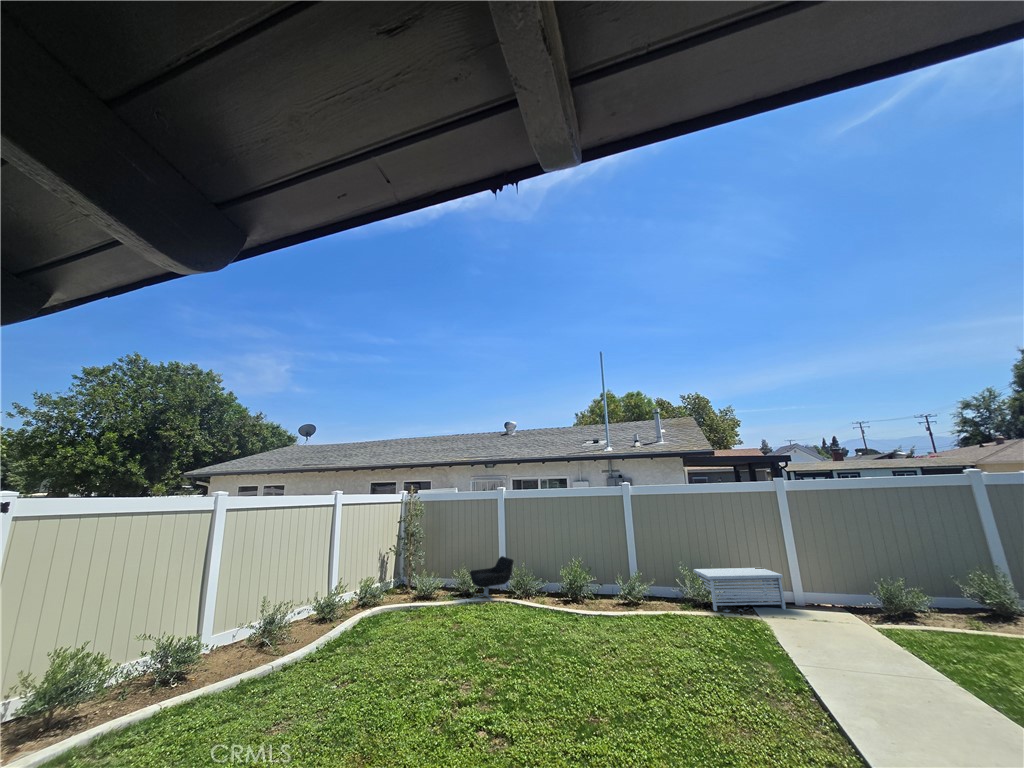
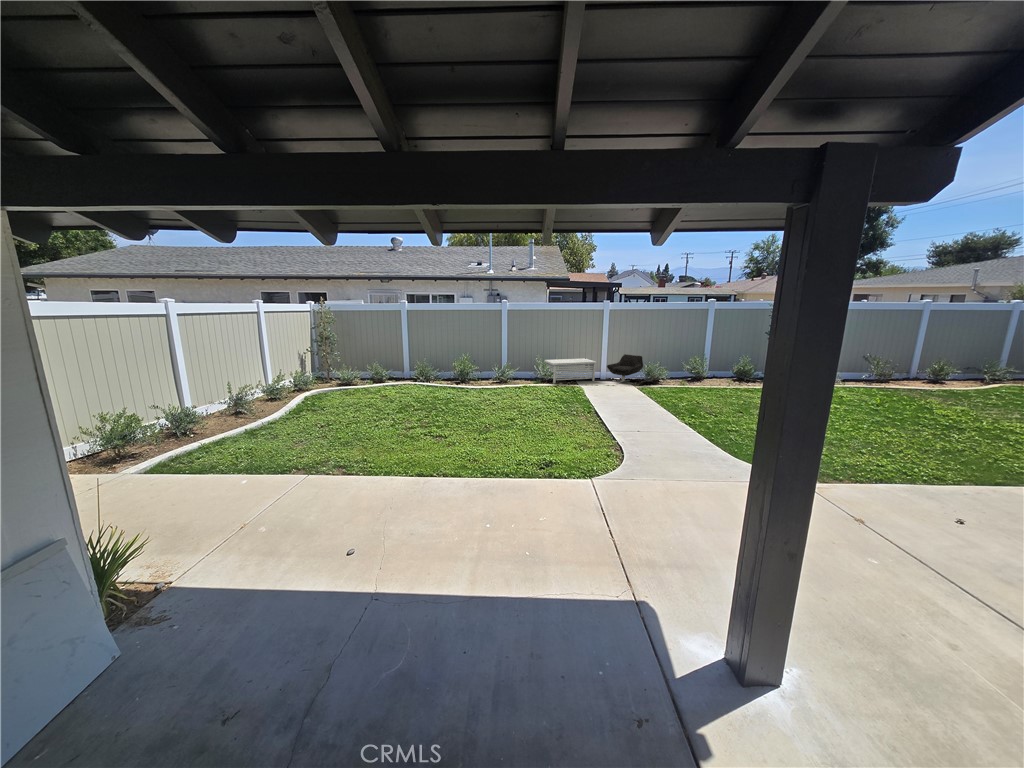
lounge chair: present [470,556,514,601] -> present [607,354,643,384]

